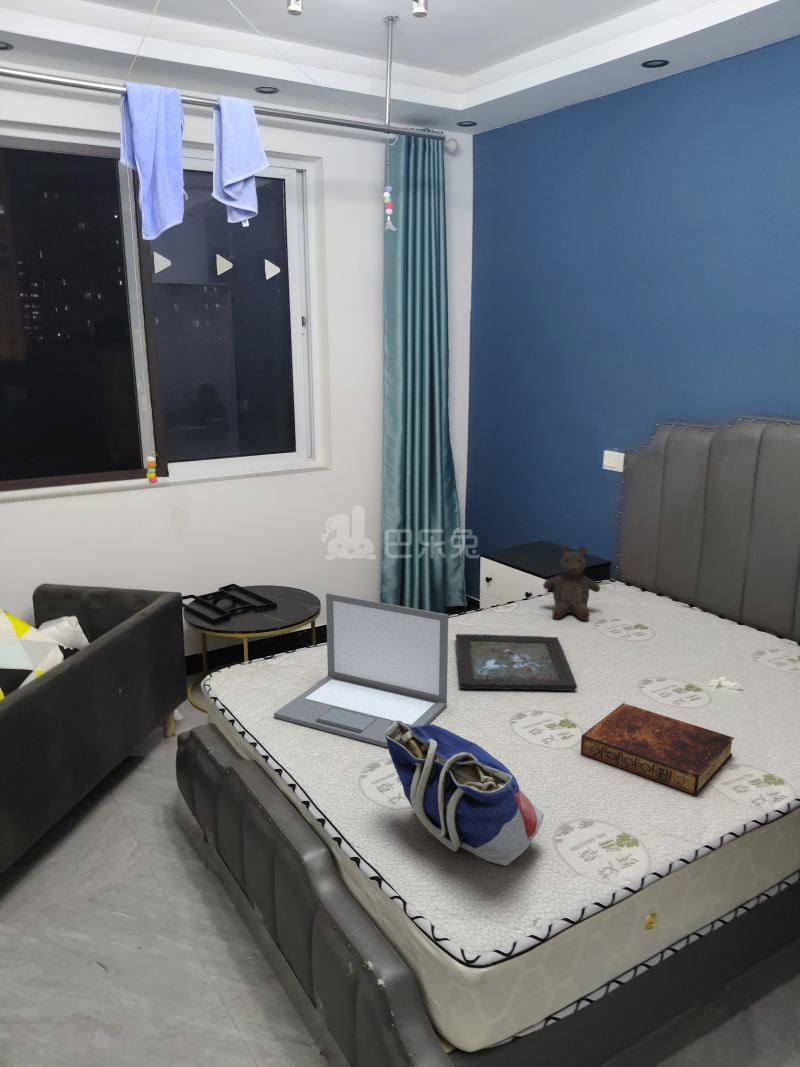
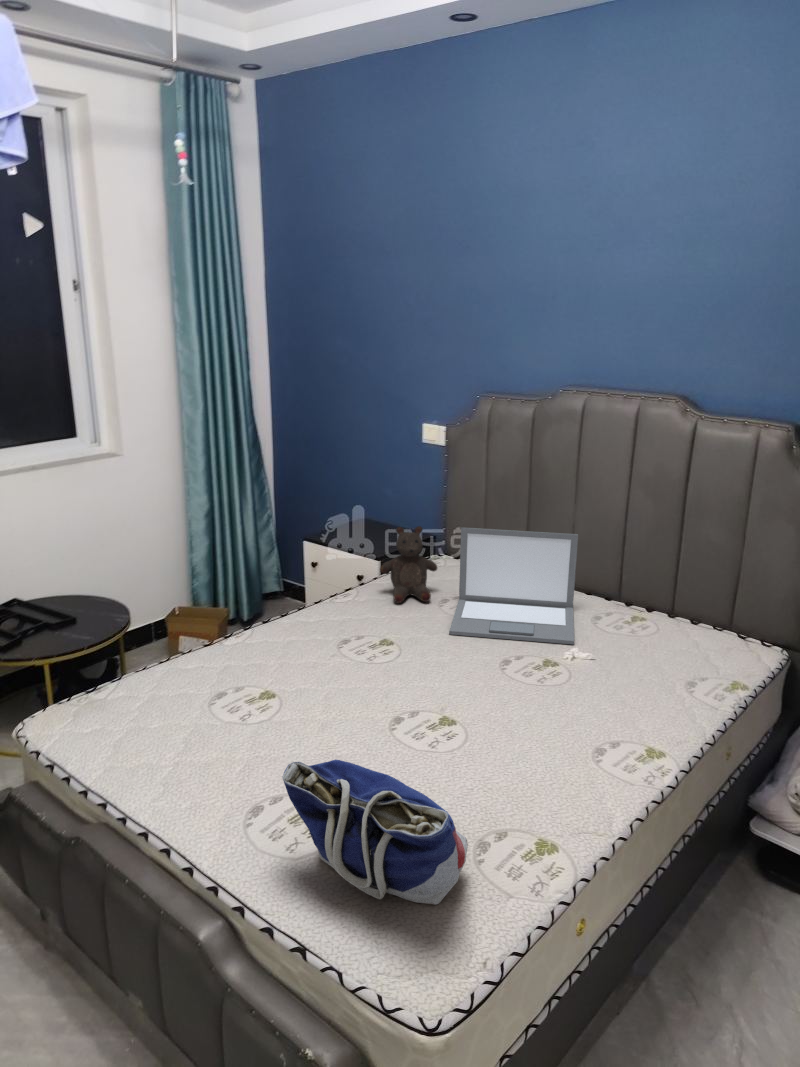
laptop: present [274,593,448,747] -> present [449,528,578,644]
tray: present [456,634,577,691] -> none [302,625,444,698]
book: present [581,703,734,795] -> none [470,692,613,783]

